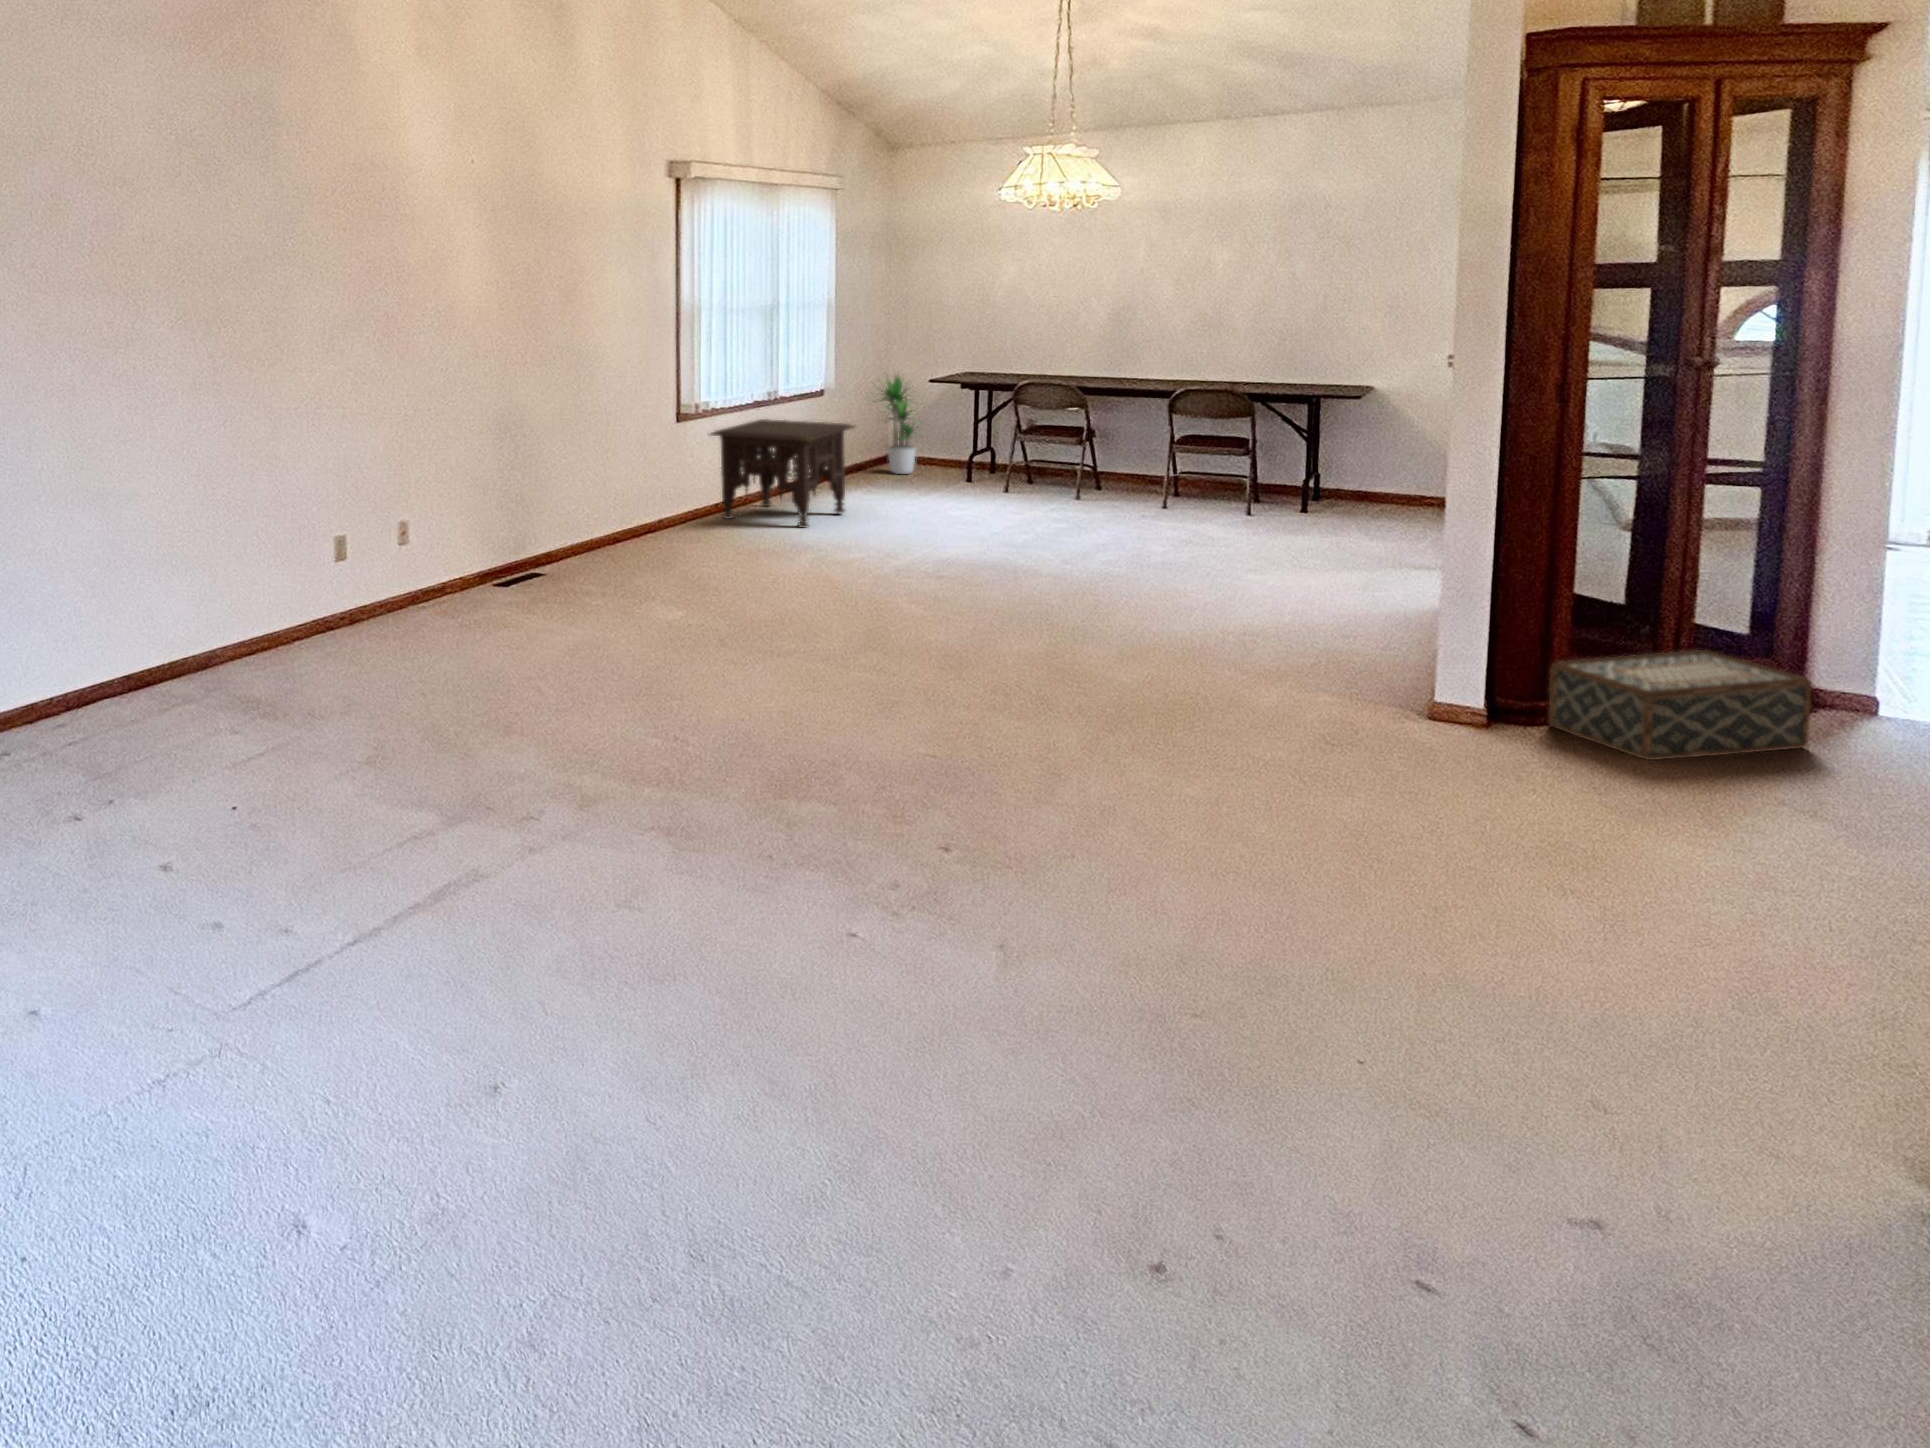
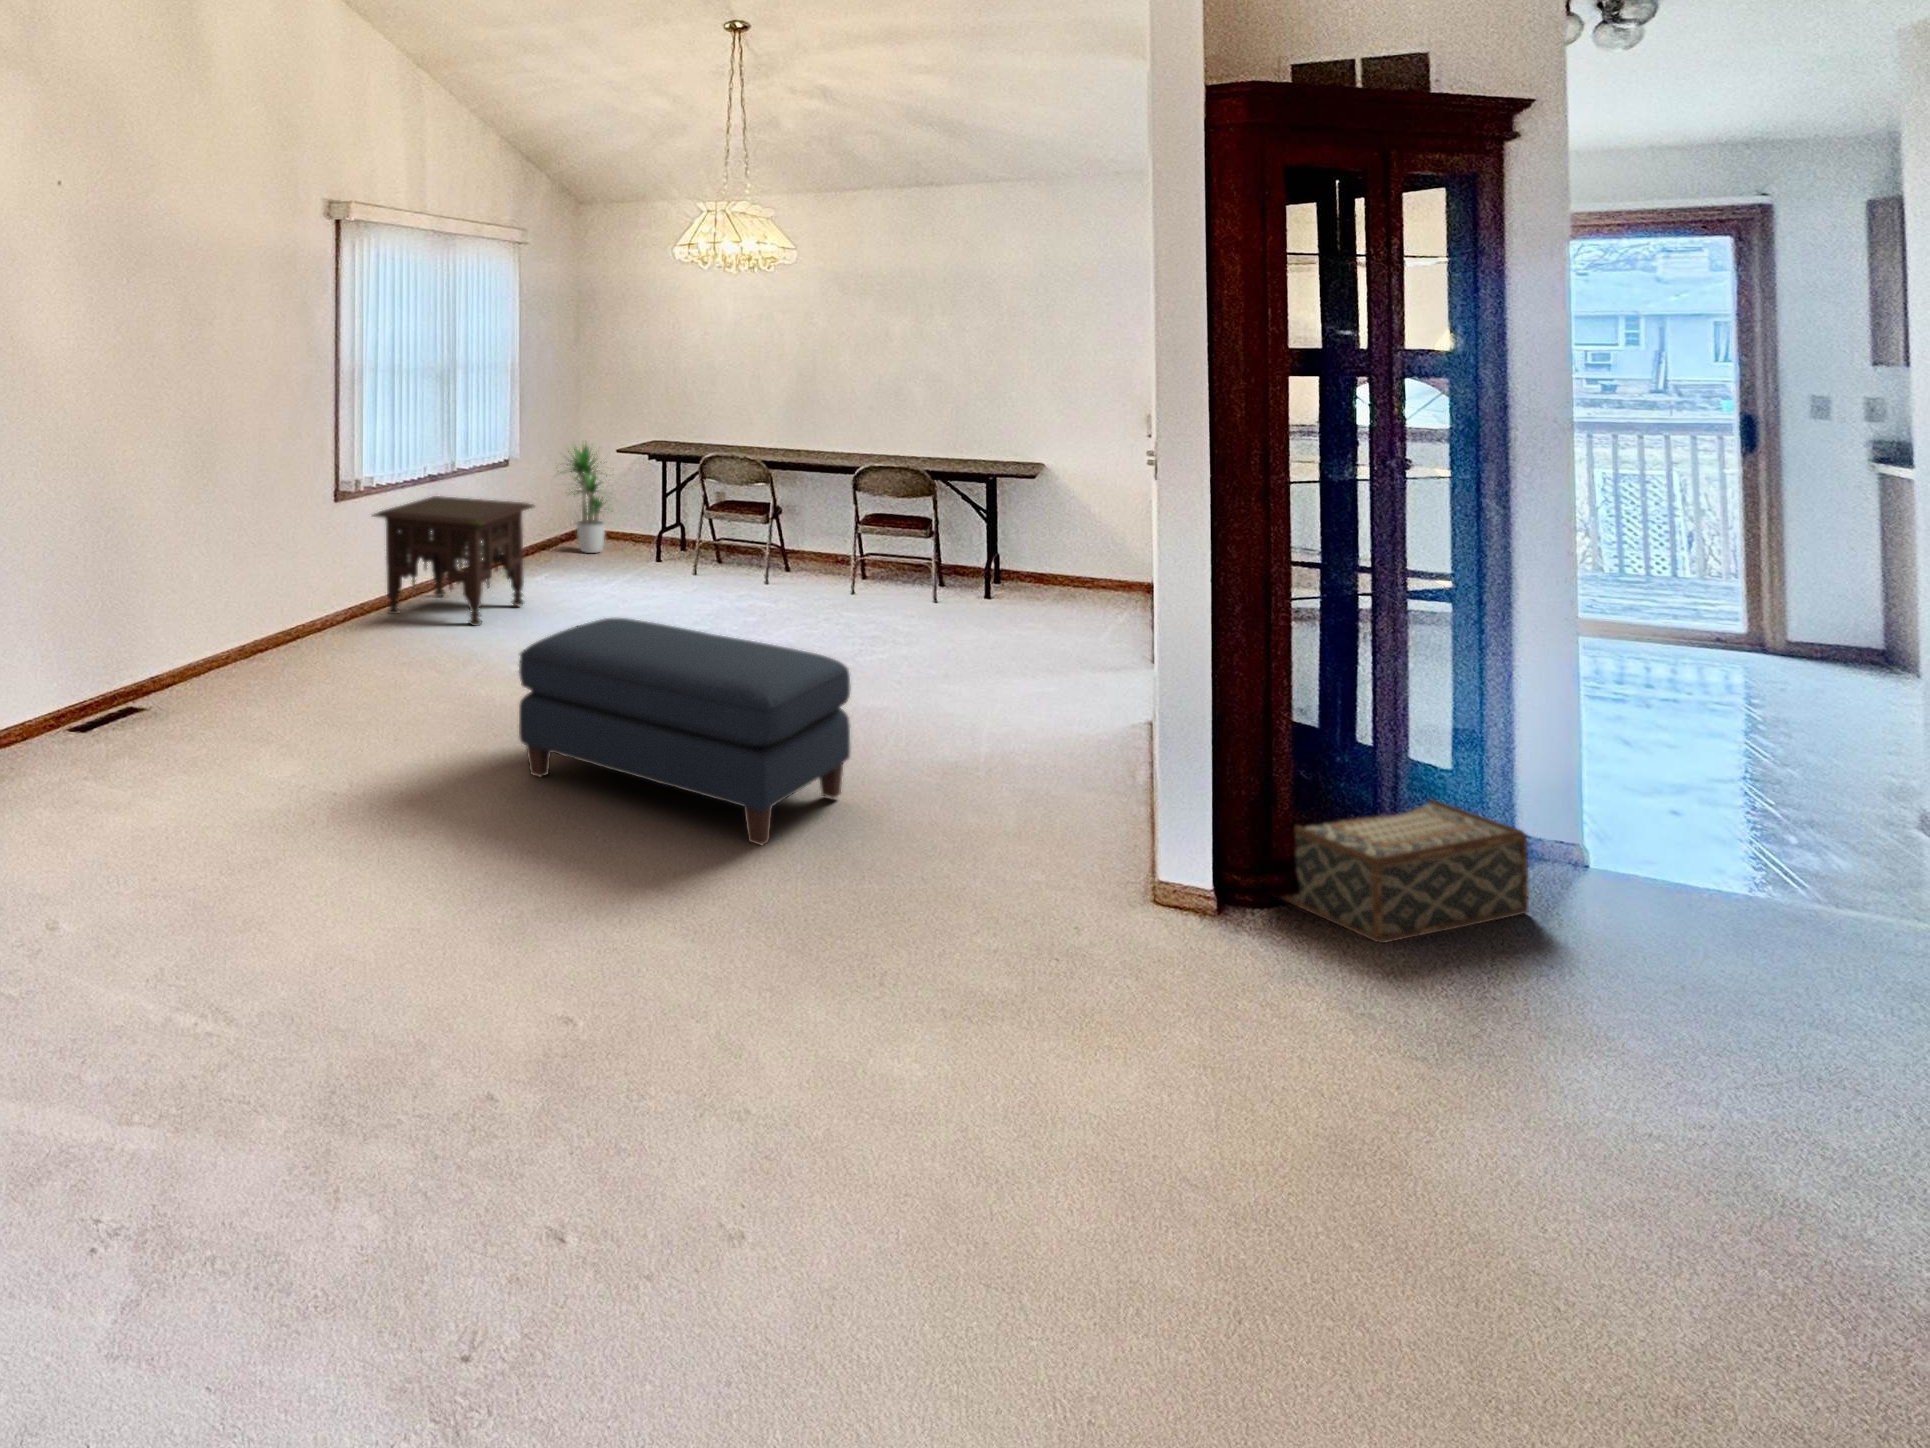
ottoman: none [863,507,1161,679] -> present [519,618,850,845]

